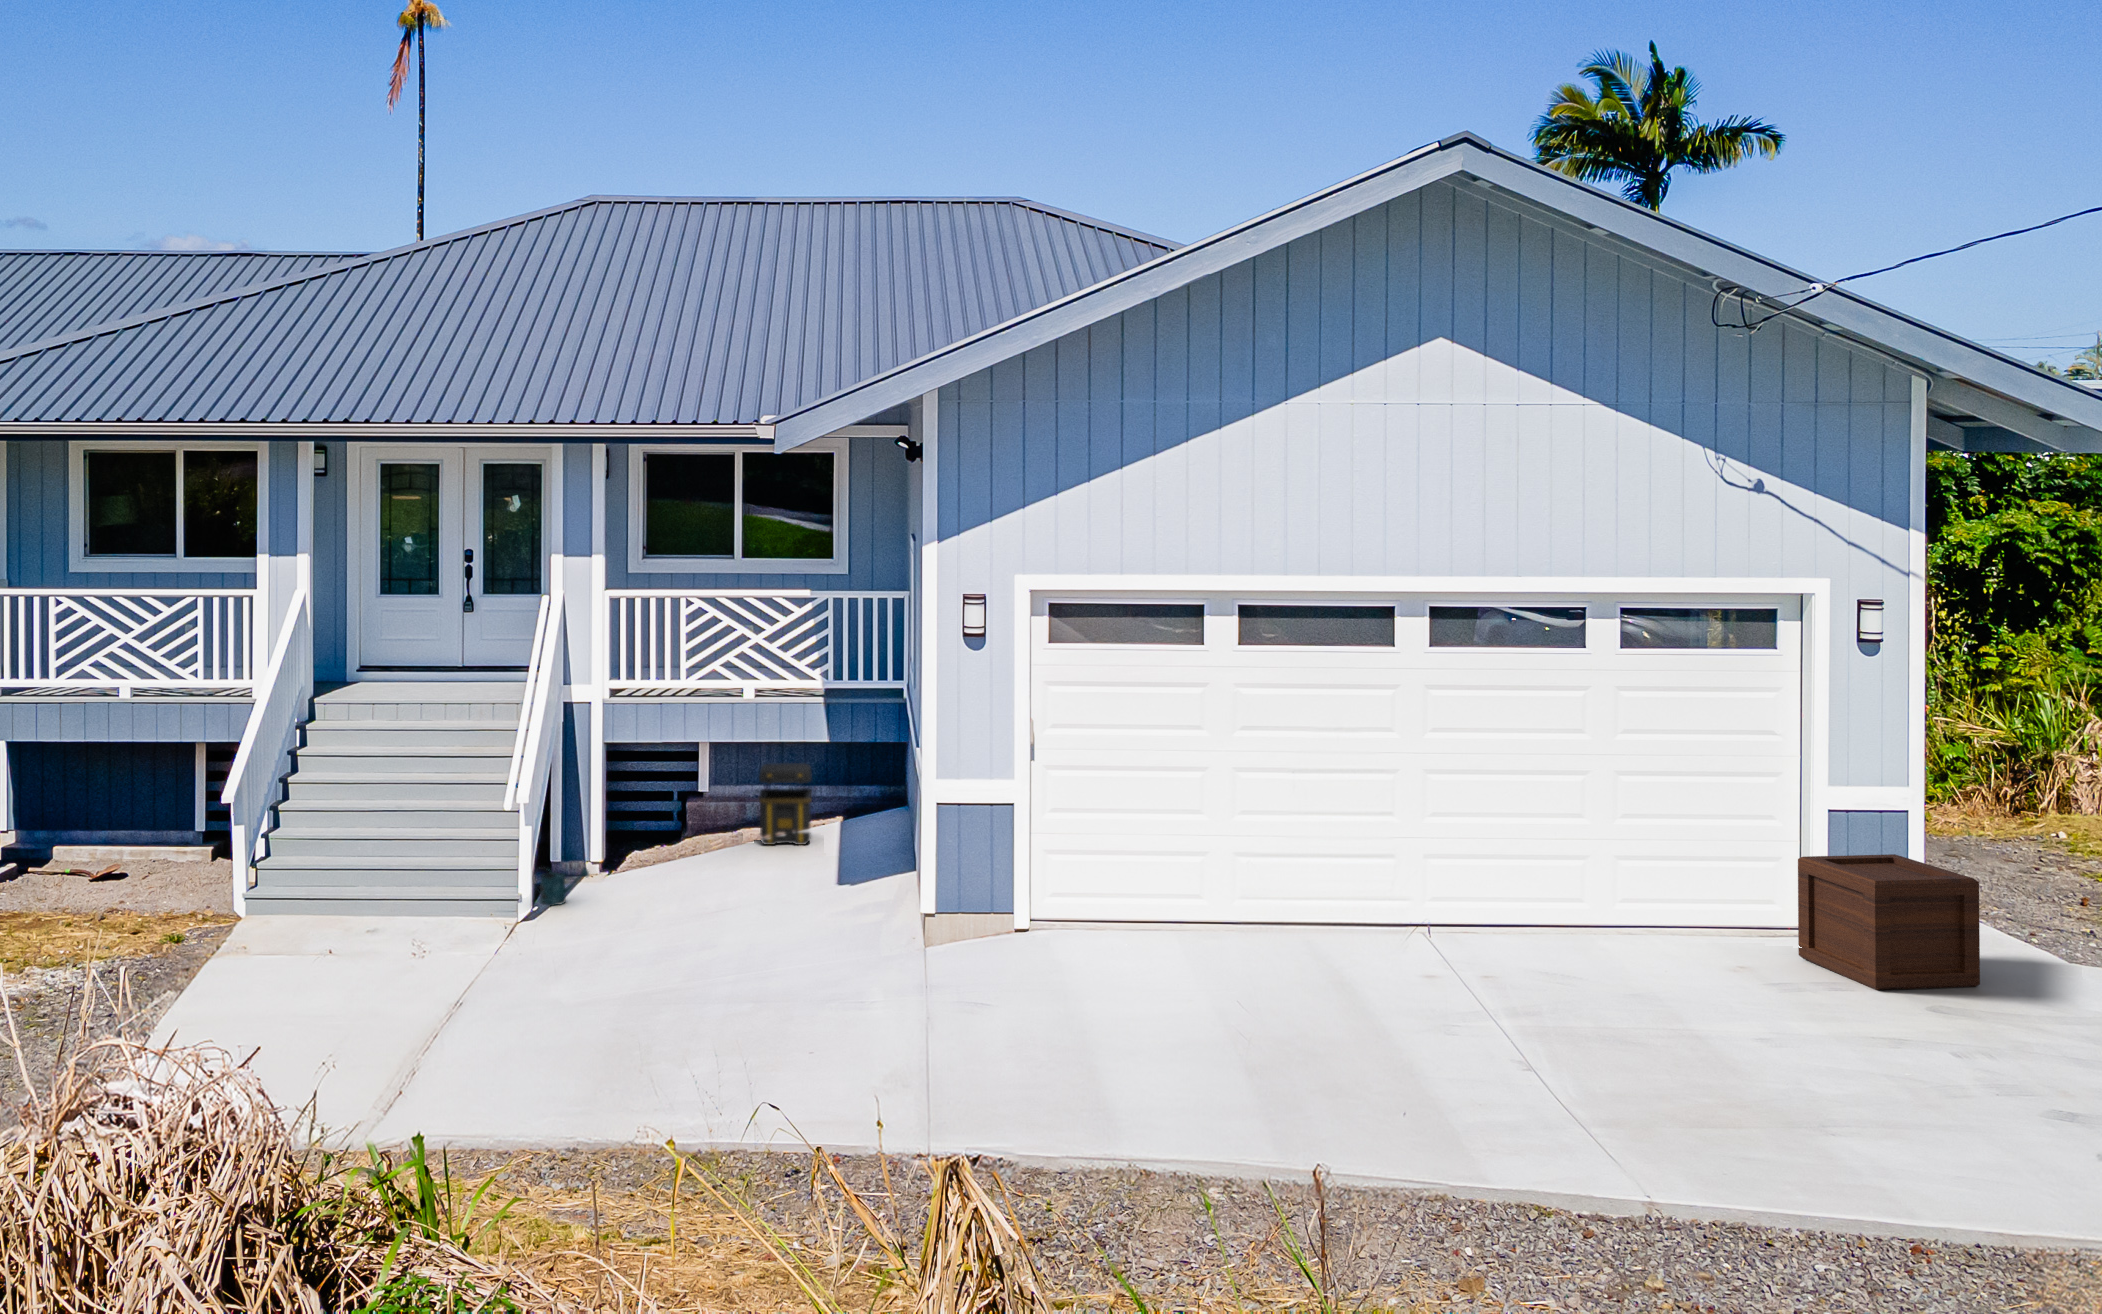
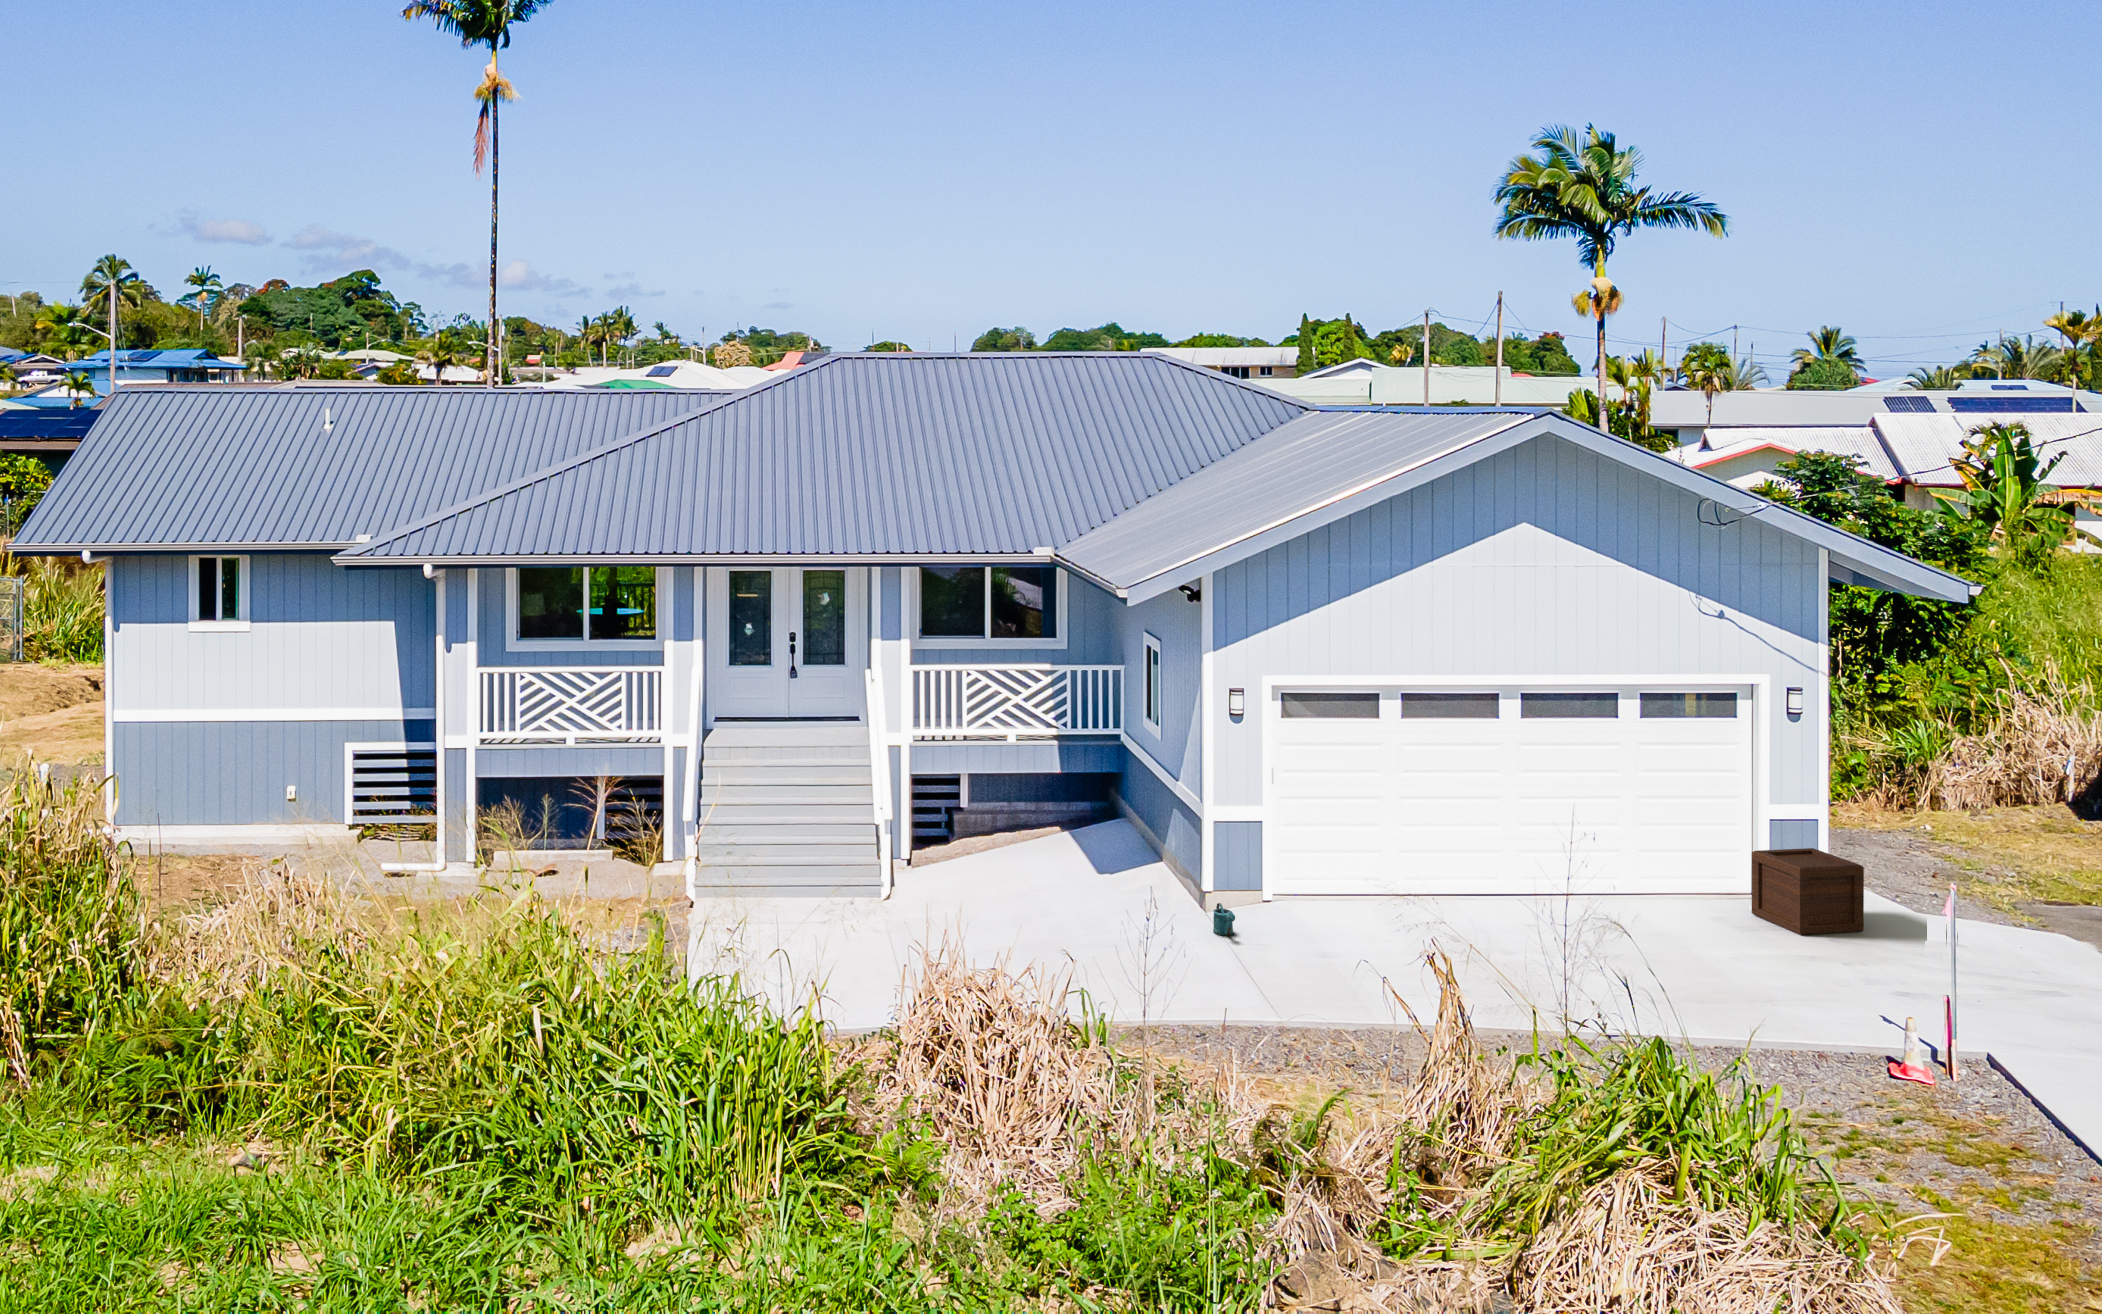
toolbox: present [759,763,812,845] -> none [1014,783,1056,842]
watering can: present [539,867,589,906] -> present [1213,903,1235,936]

